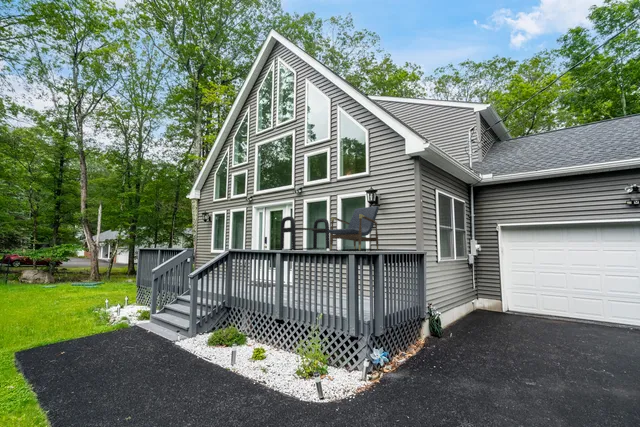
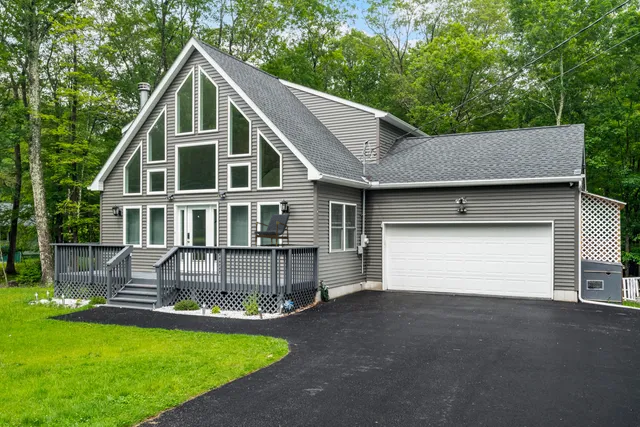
bench: present [280,216,330,249] -> none [213,220,252,245]

